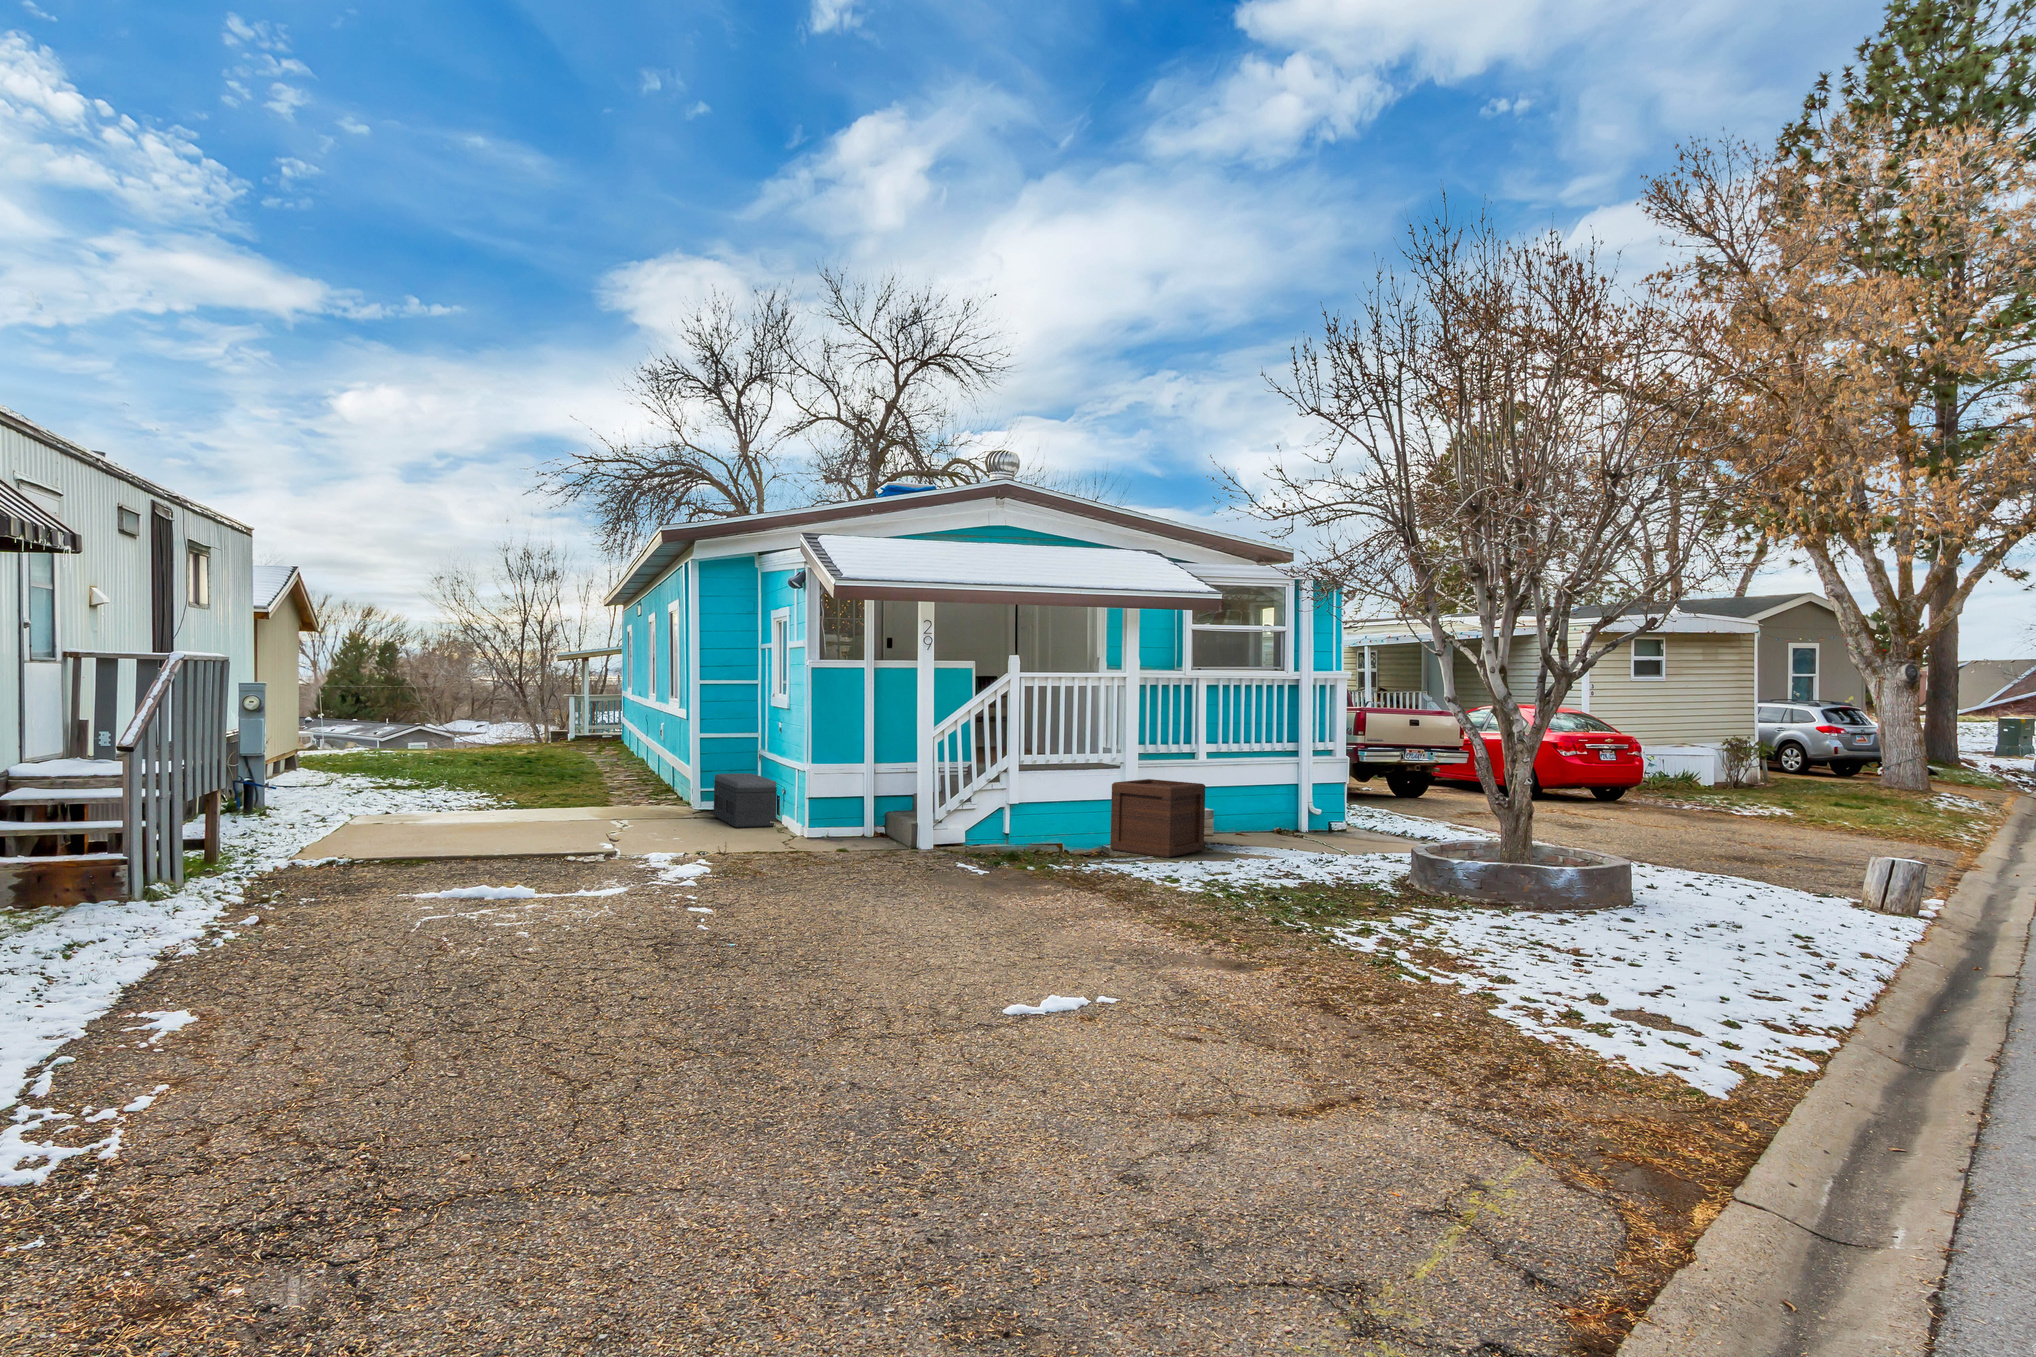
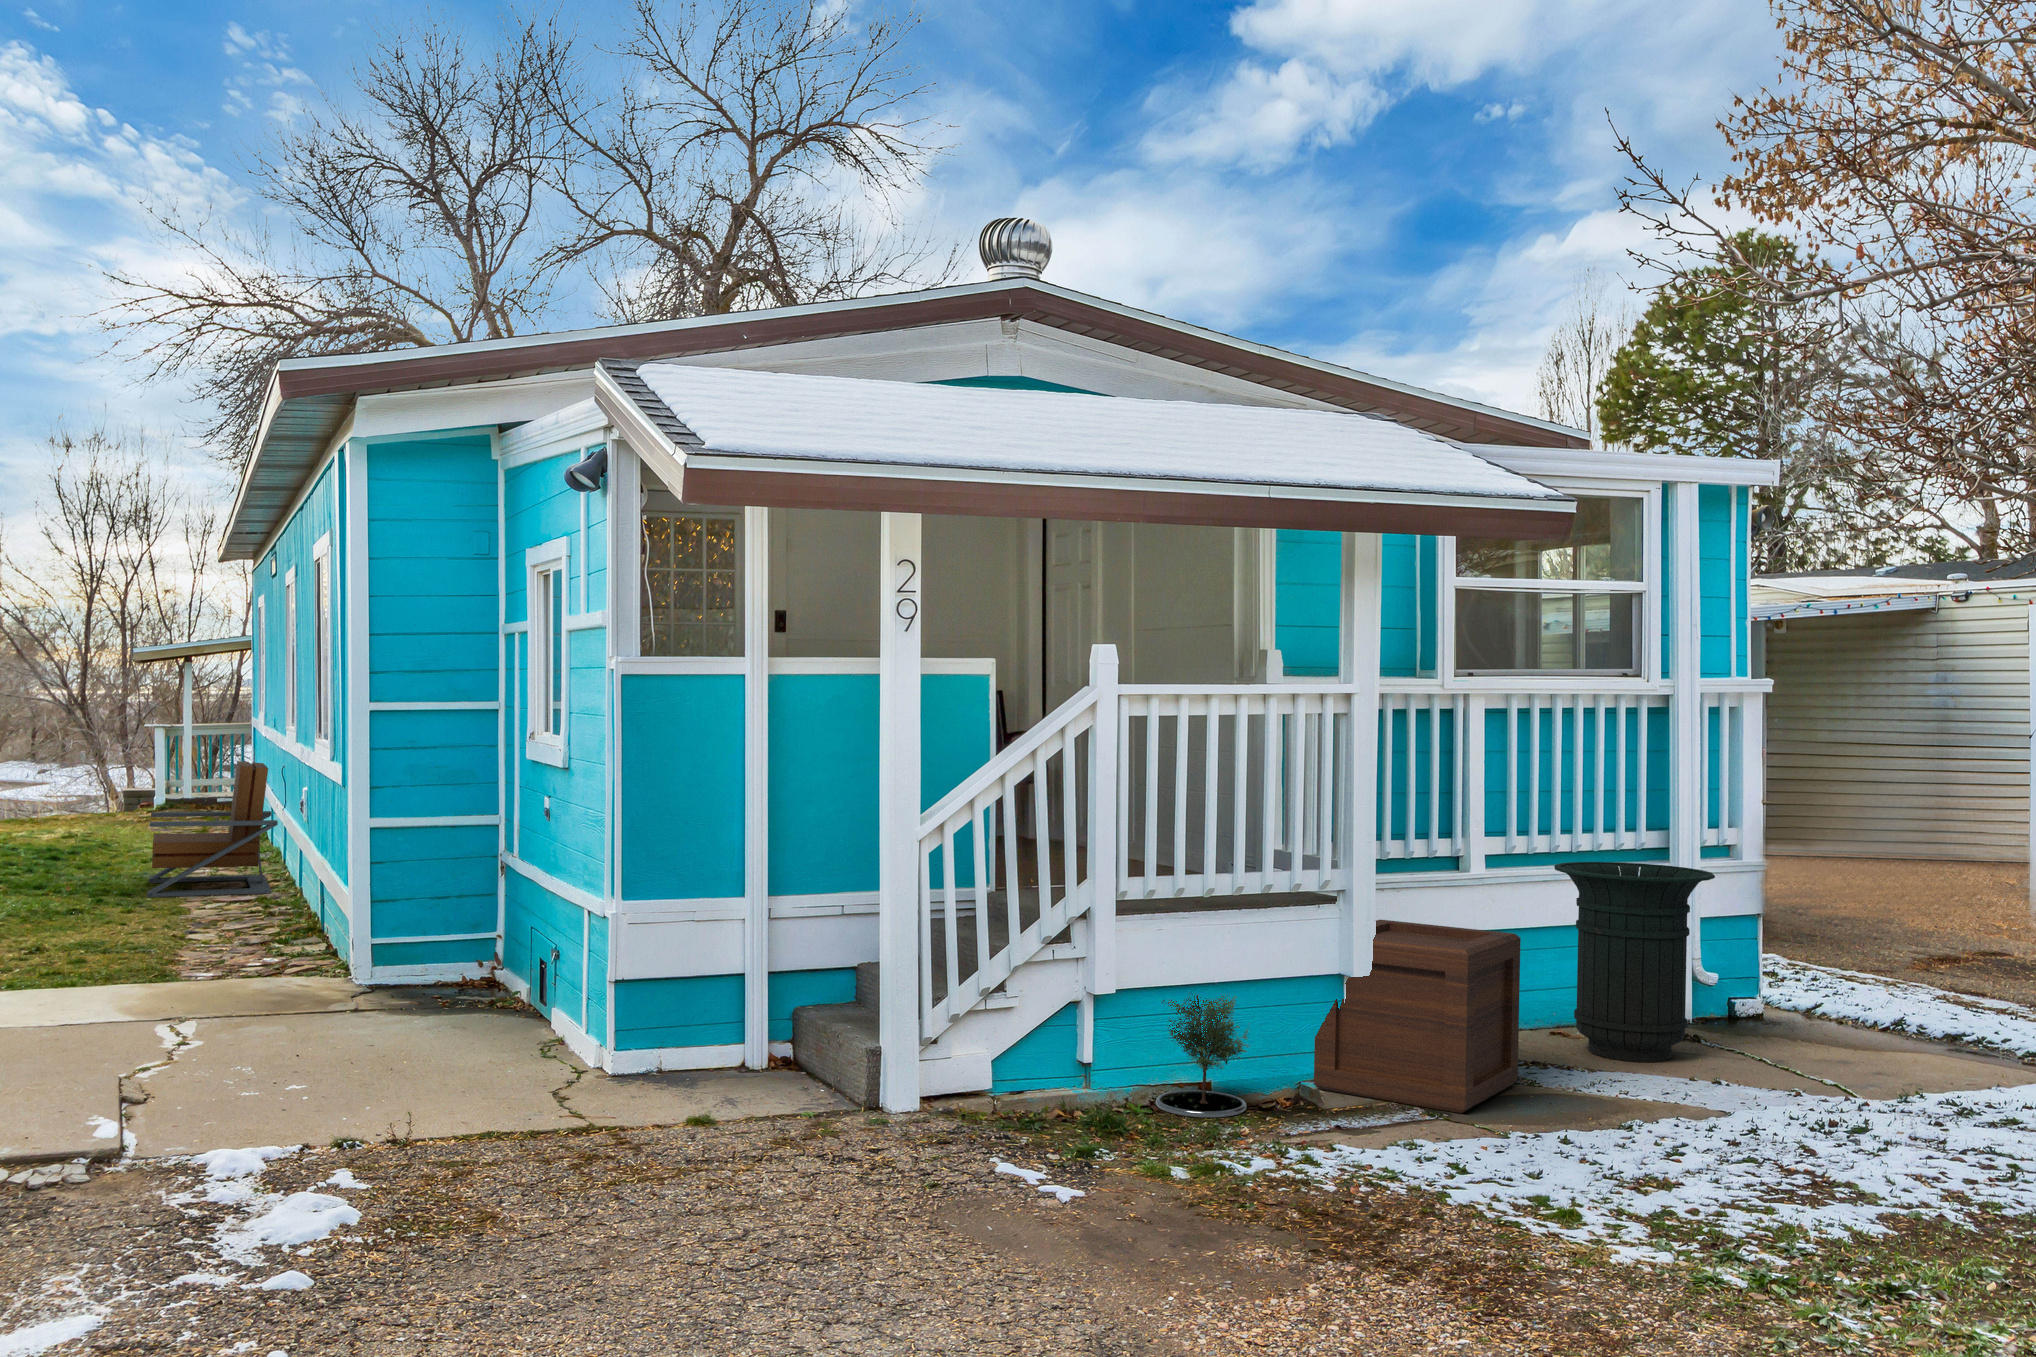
lounge chair: none [582,714,647,781] -> present [147,761,278,897]
trash can: none [1236,757,1308,846] -> present [1554,862,1715,1062]
storage bench: present [713,773,777,828] -> none [399,902,540,1037]
potted tree: none [1037,784,1077,856] -> present [1156,992,1249,1117]

